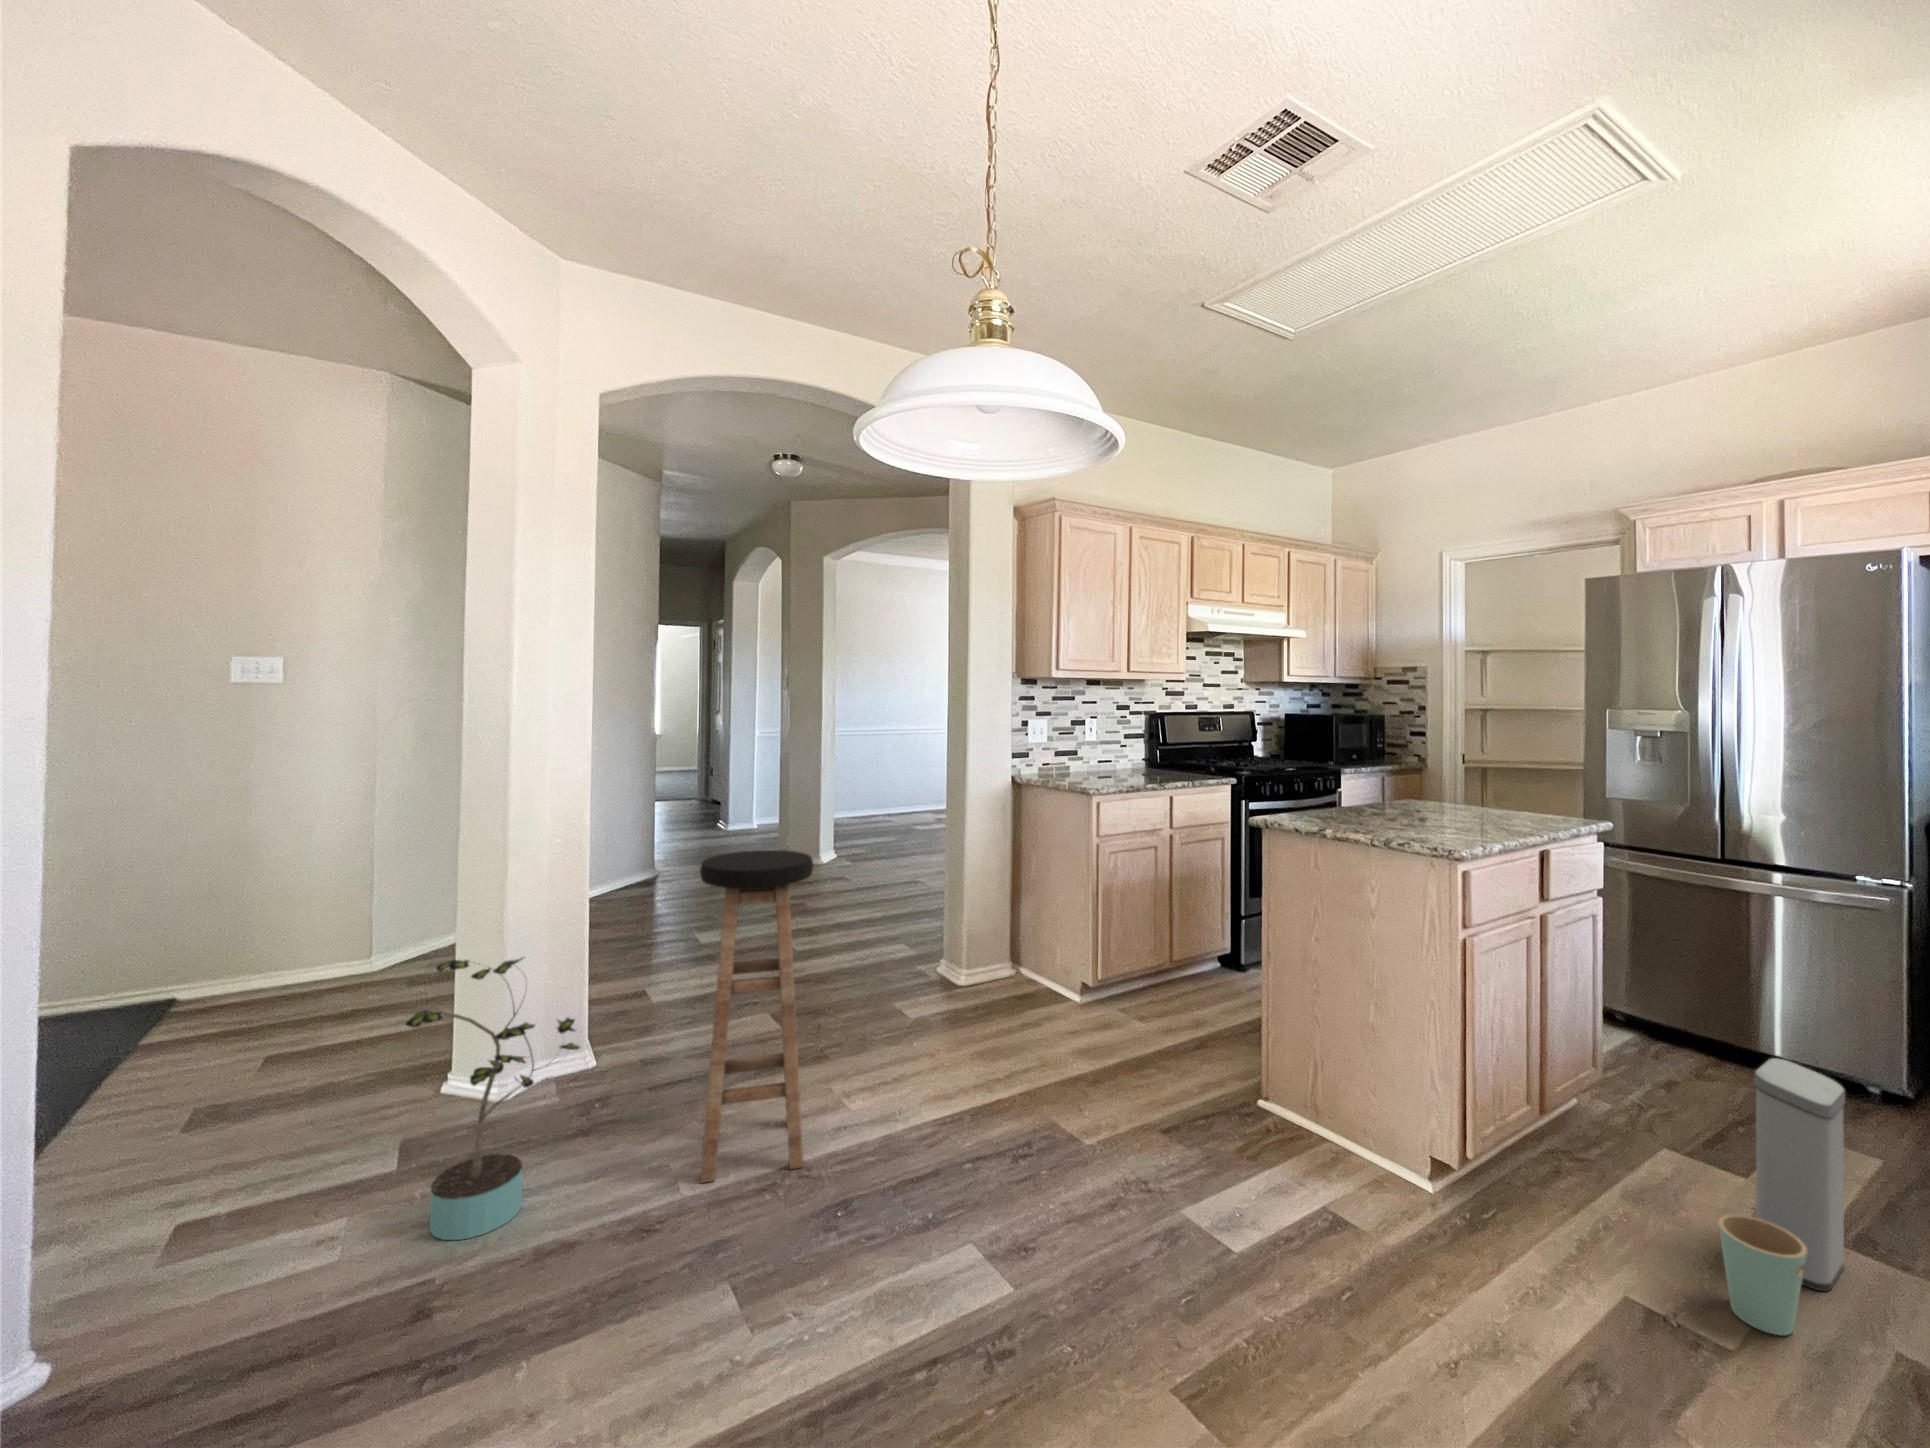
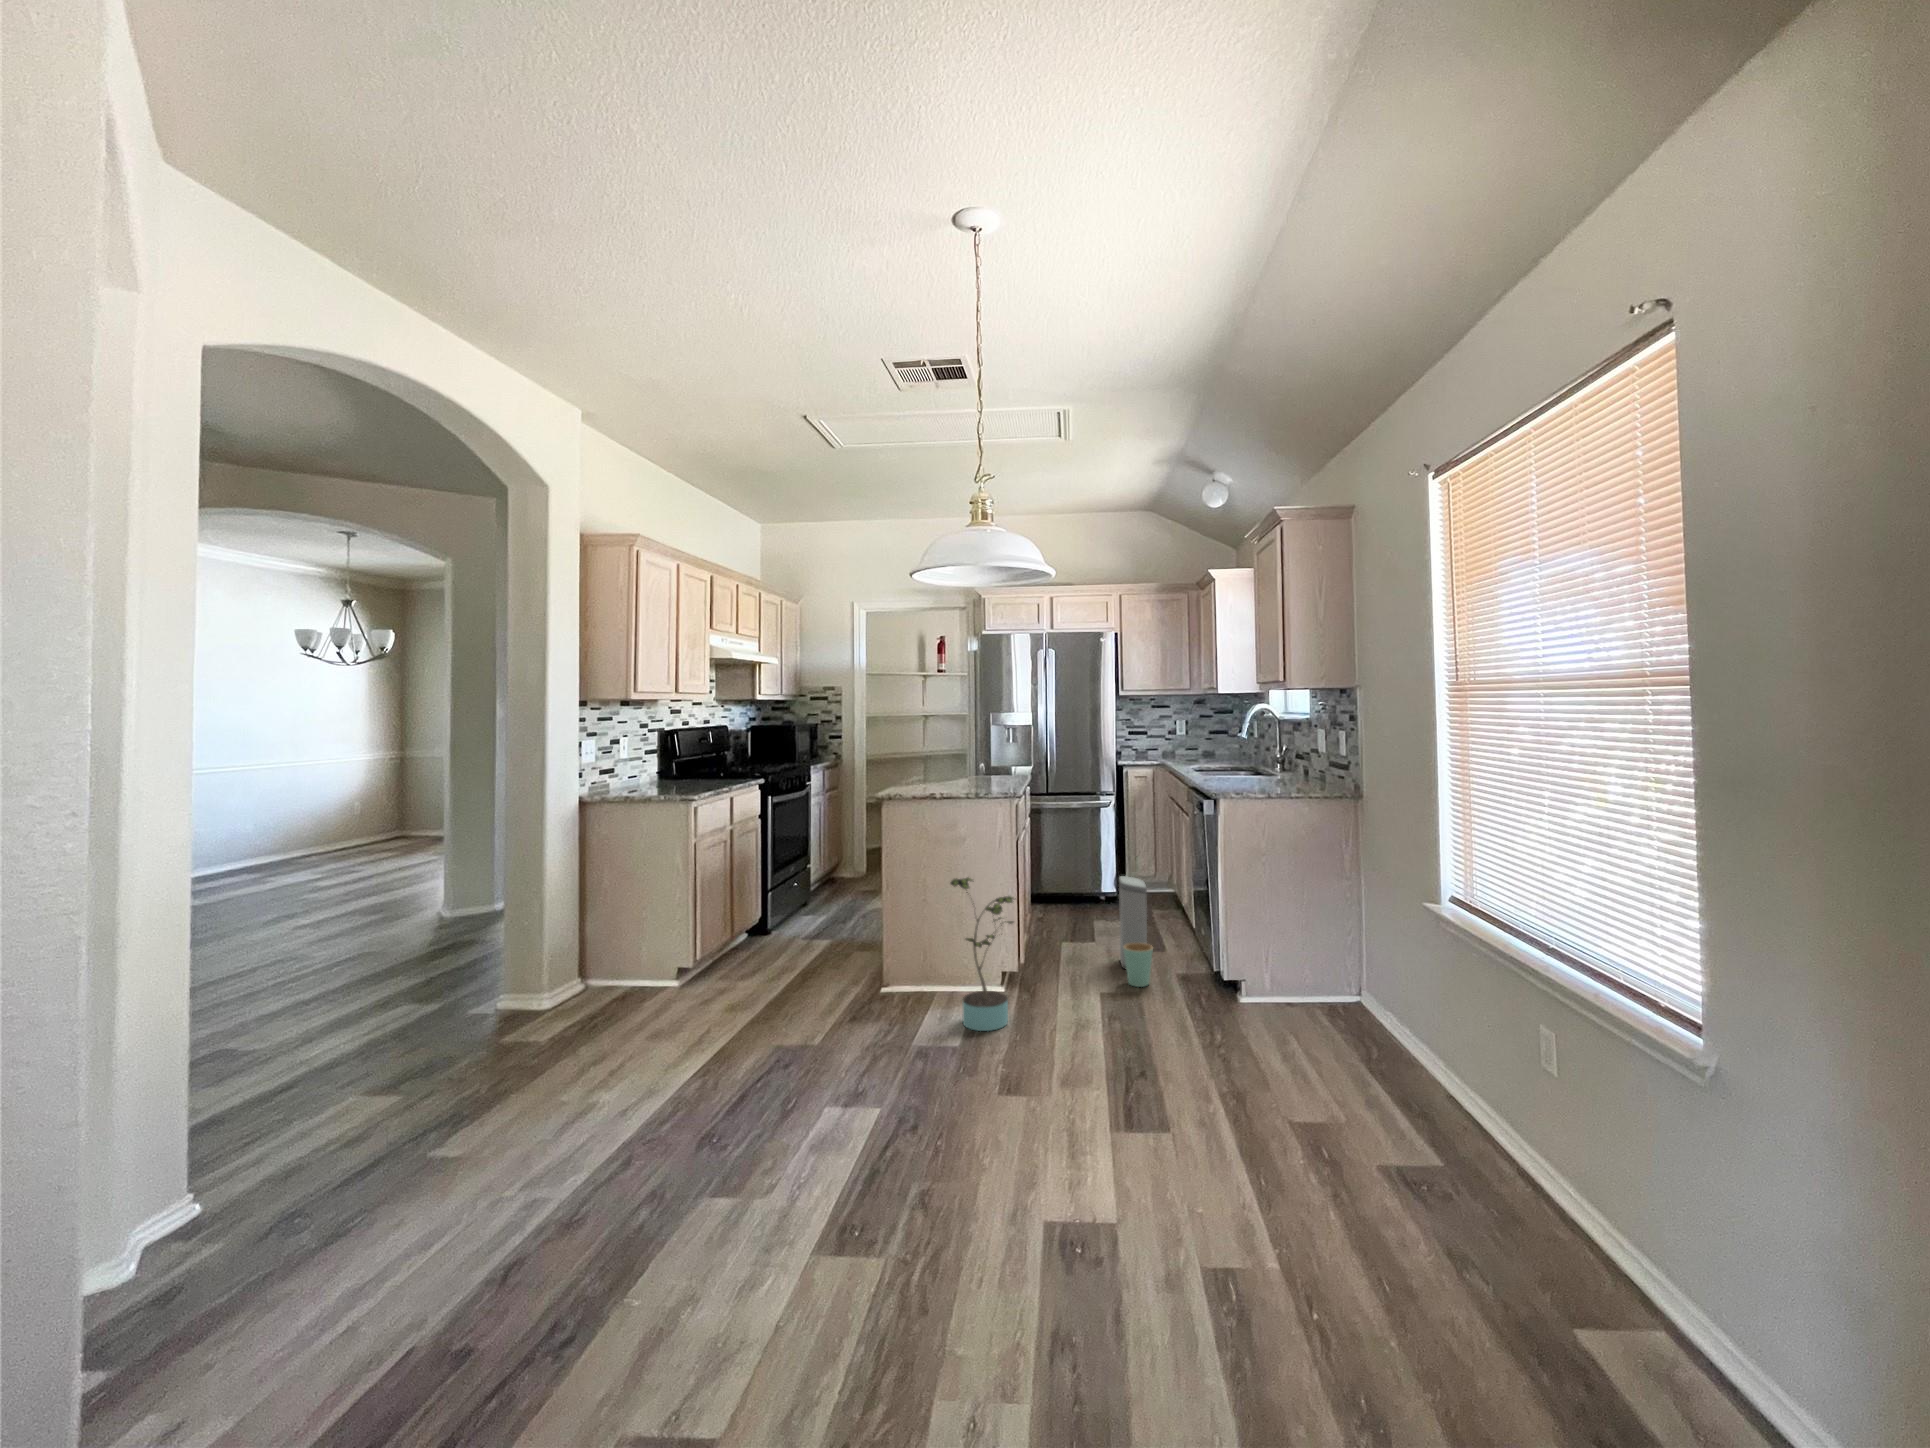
bar stool: present [700,850,813,1183] -> none [503,869,641,1181]
potted plant: present [406,957,579,1240] -> present [951,878,1013,1031]

